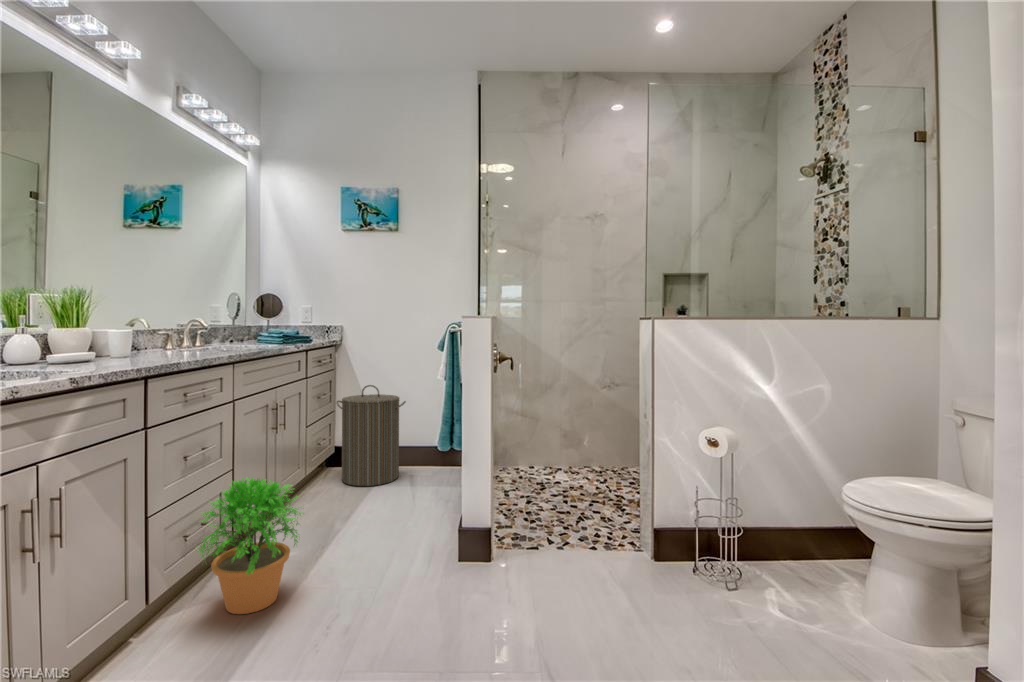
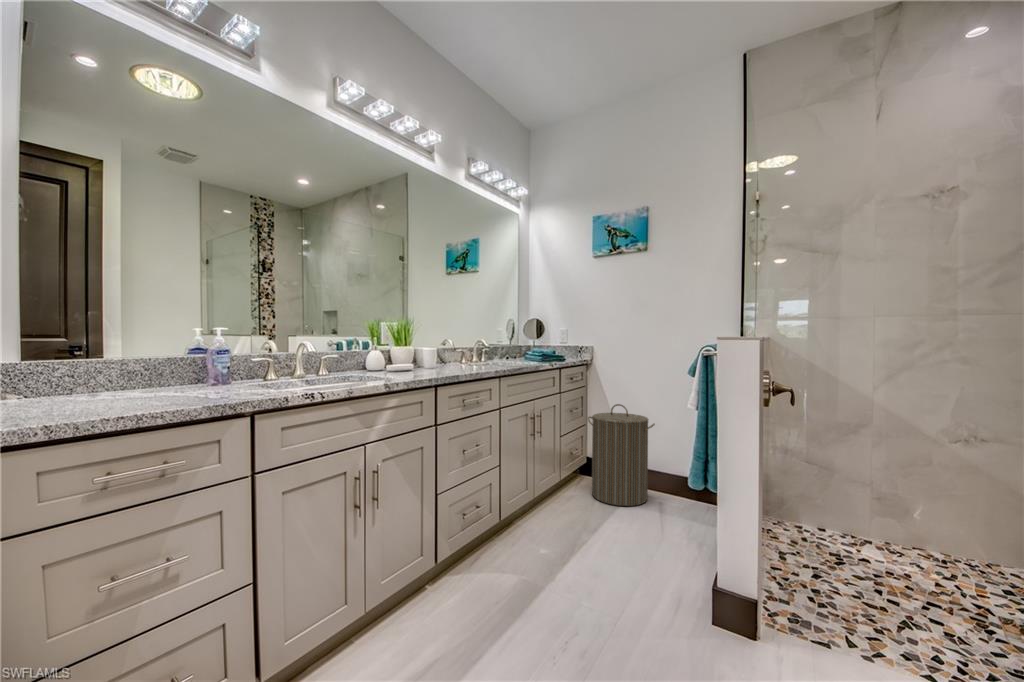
potted plant: present [199,478,302,614] -> none [446,492,546,628]

